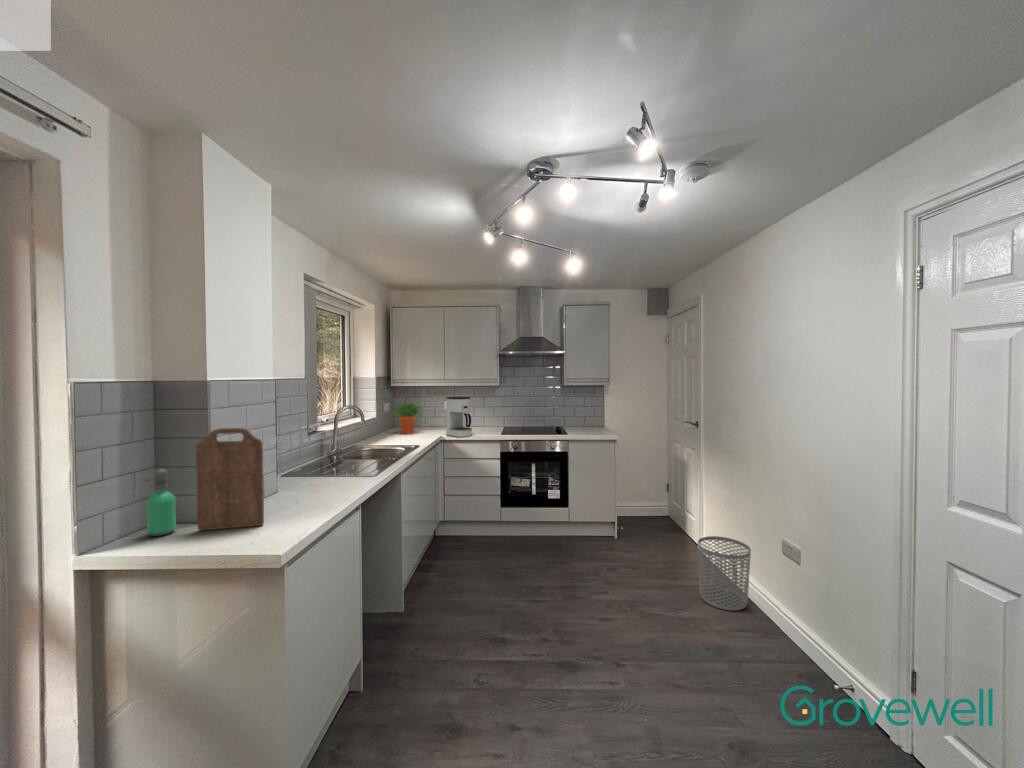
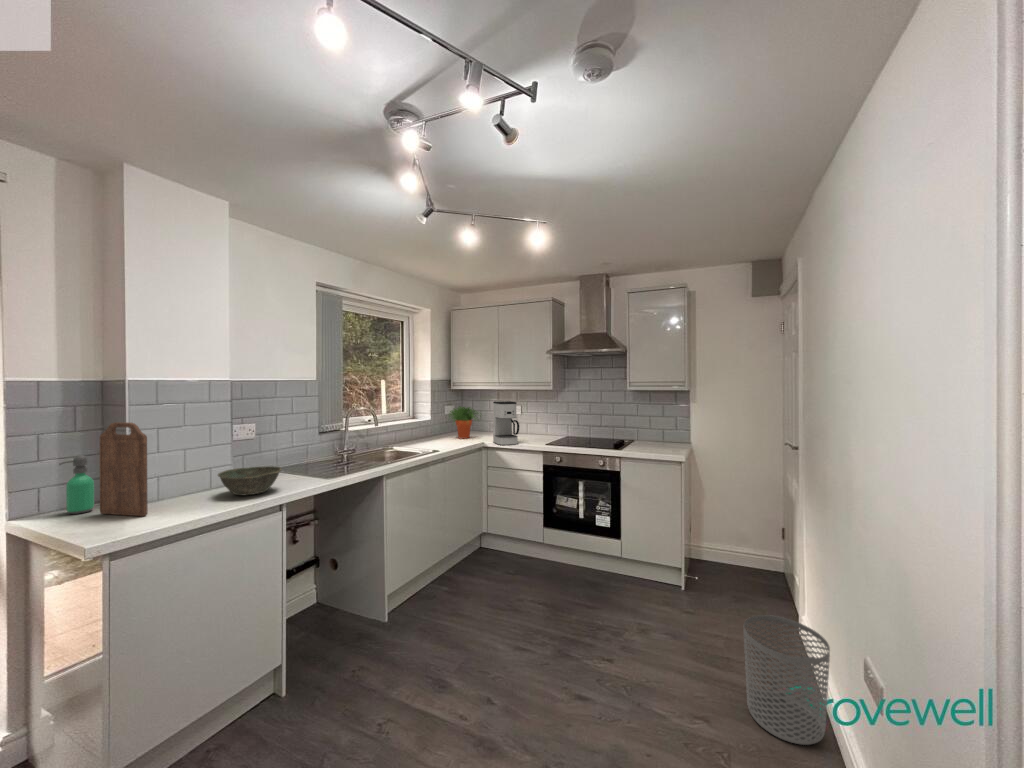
bowl: none [289,468,350,498] -> present [218,466,281,495]

